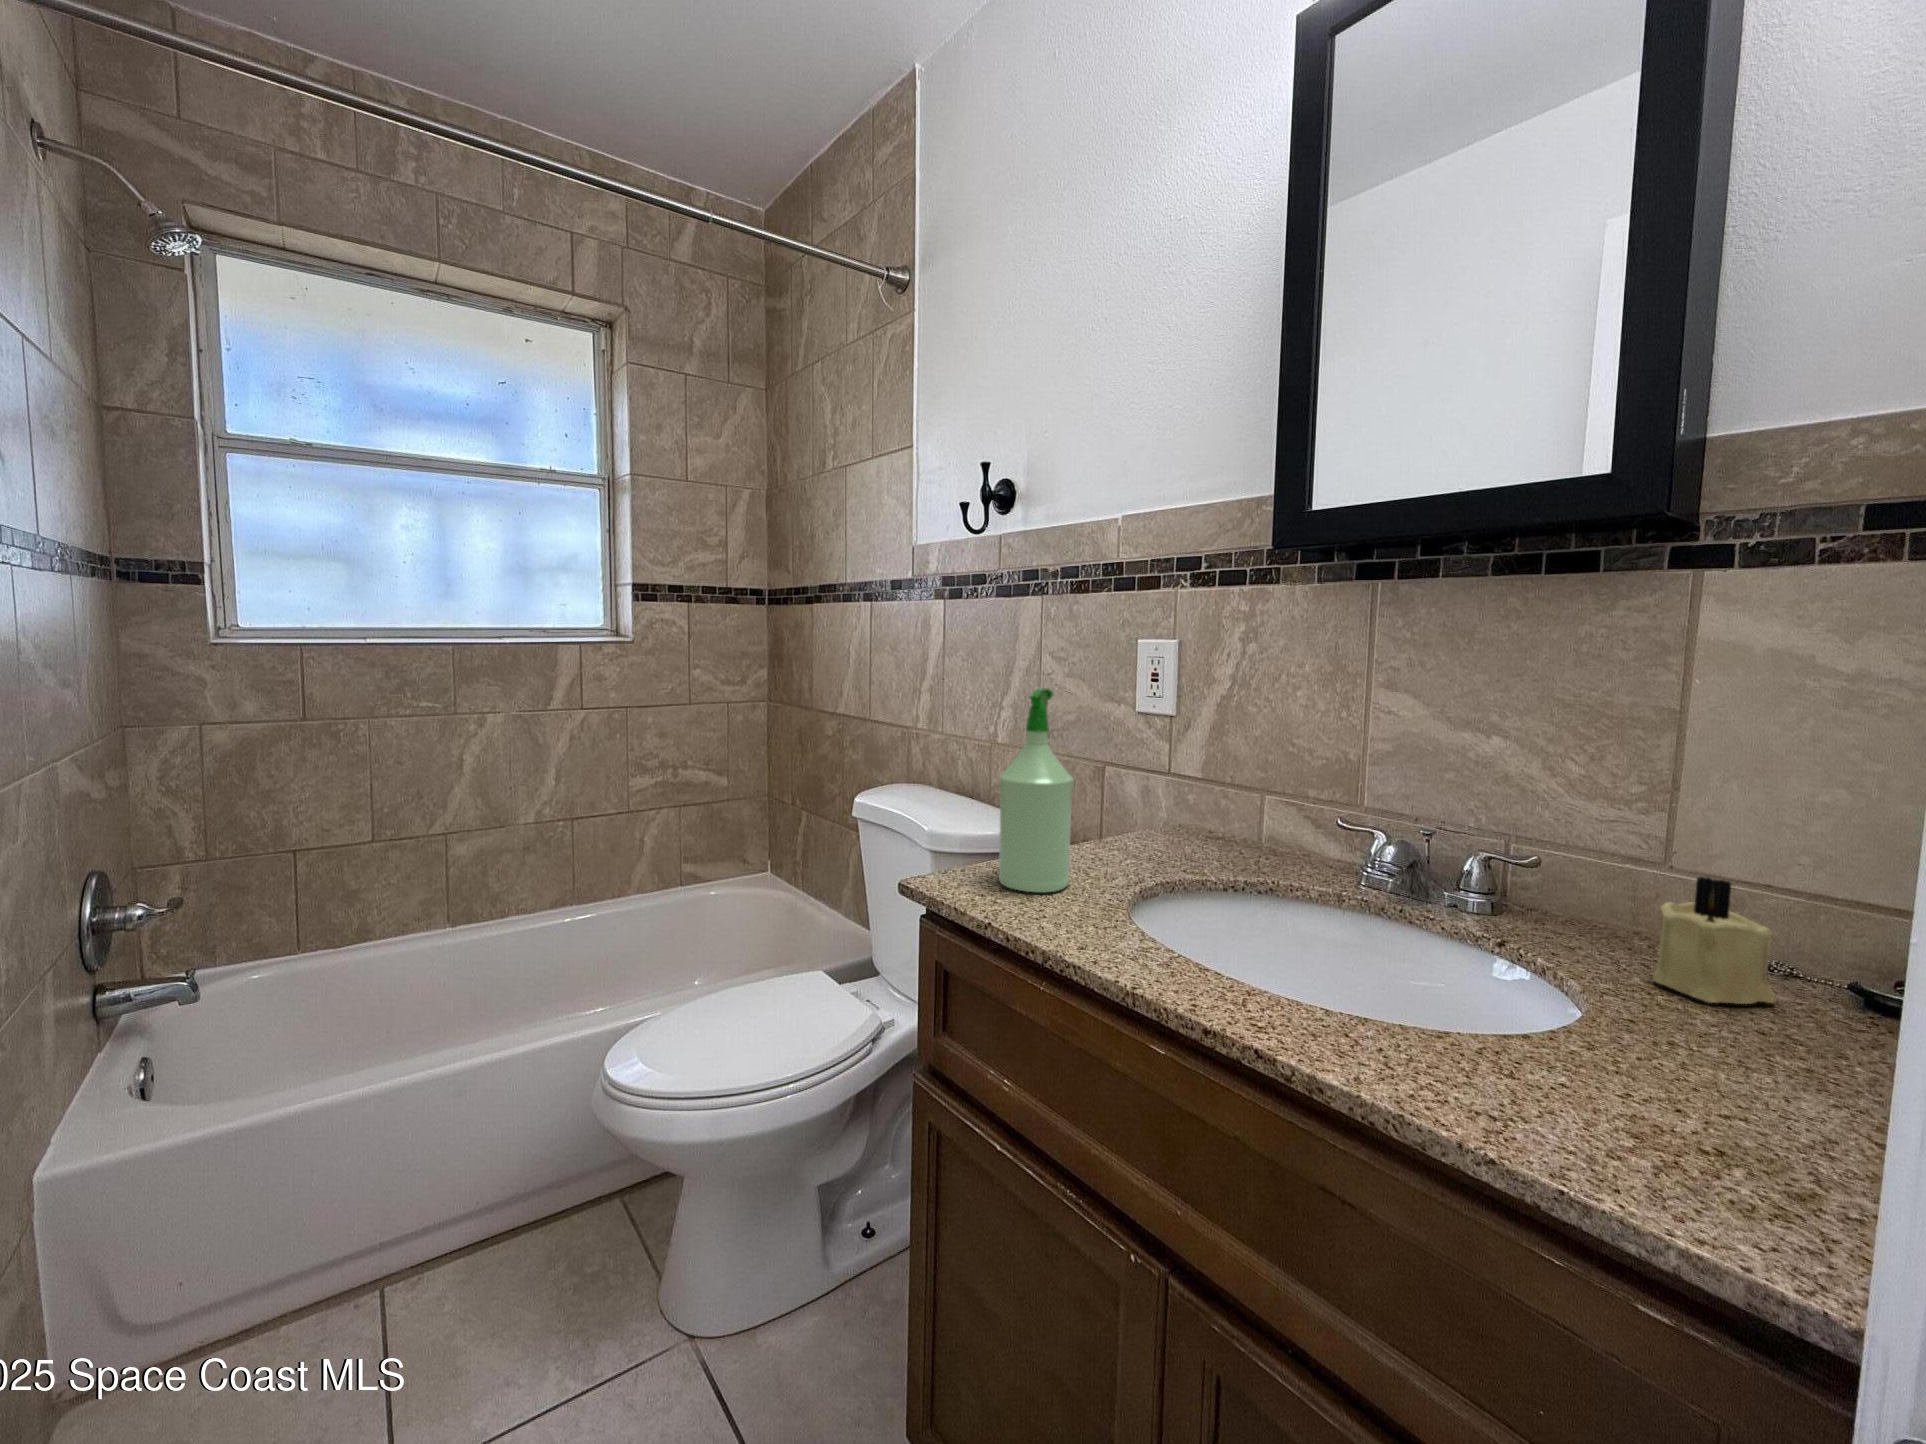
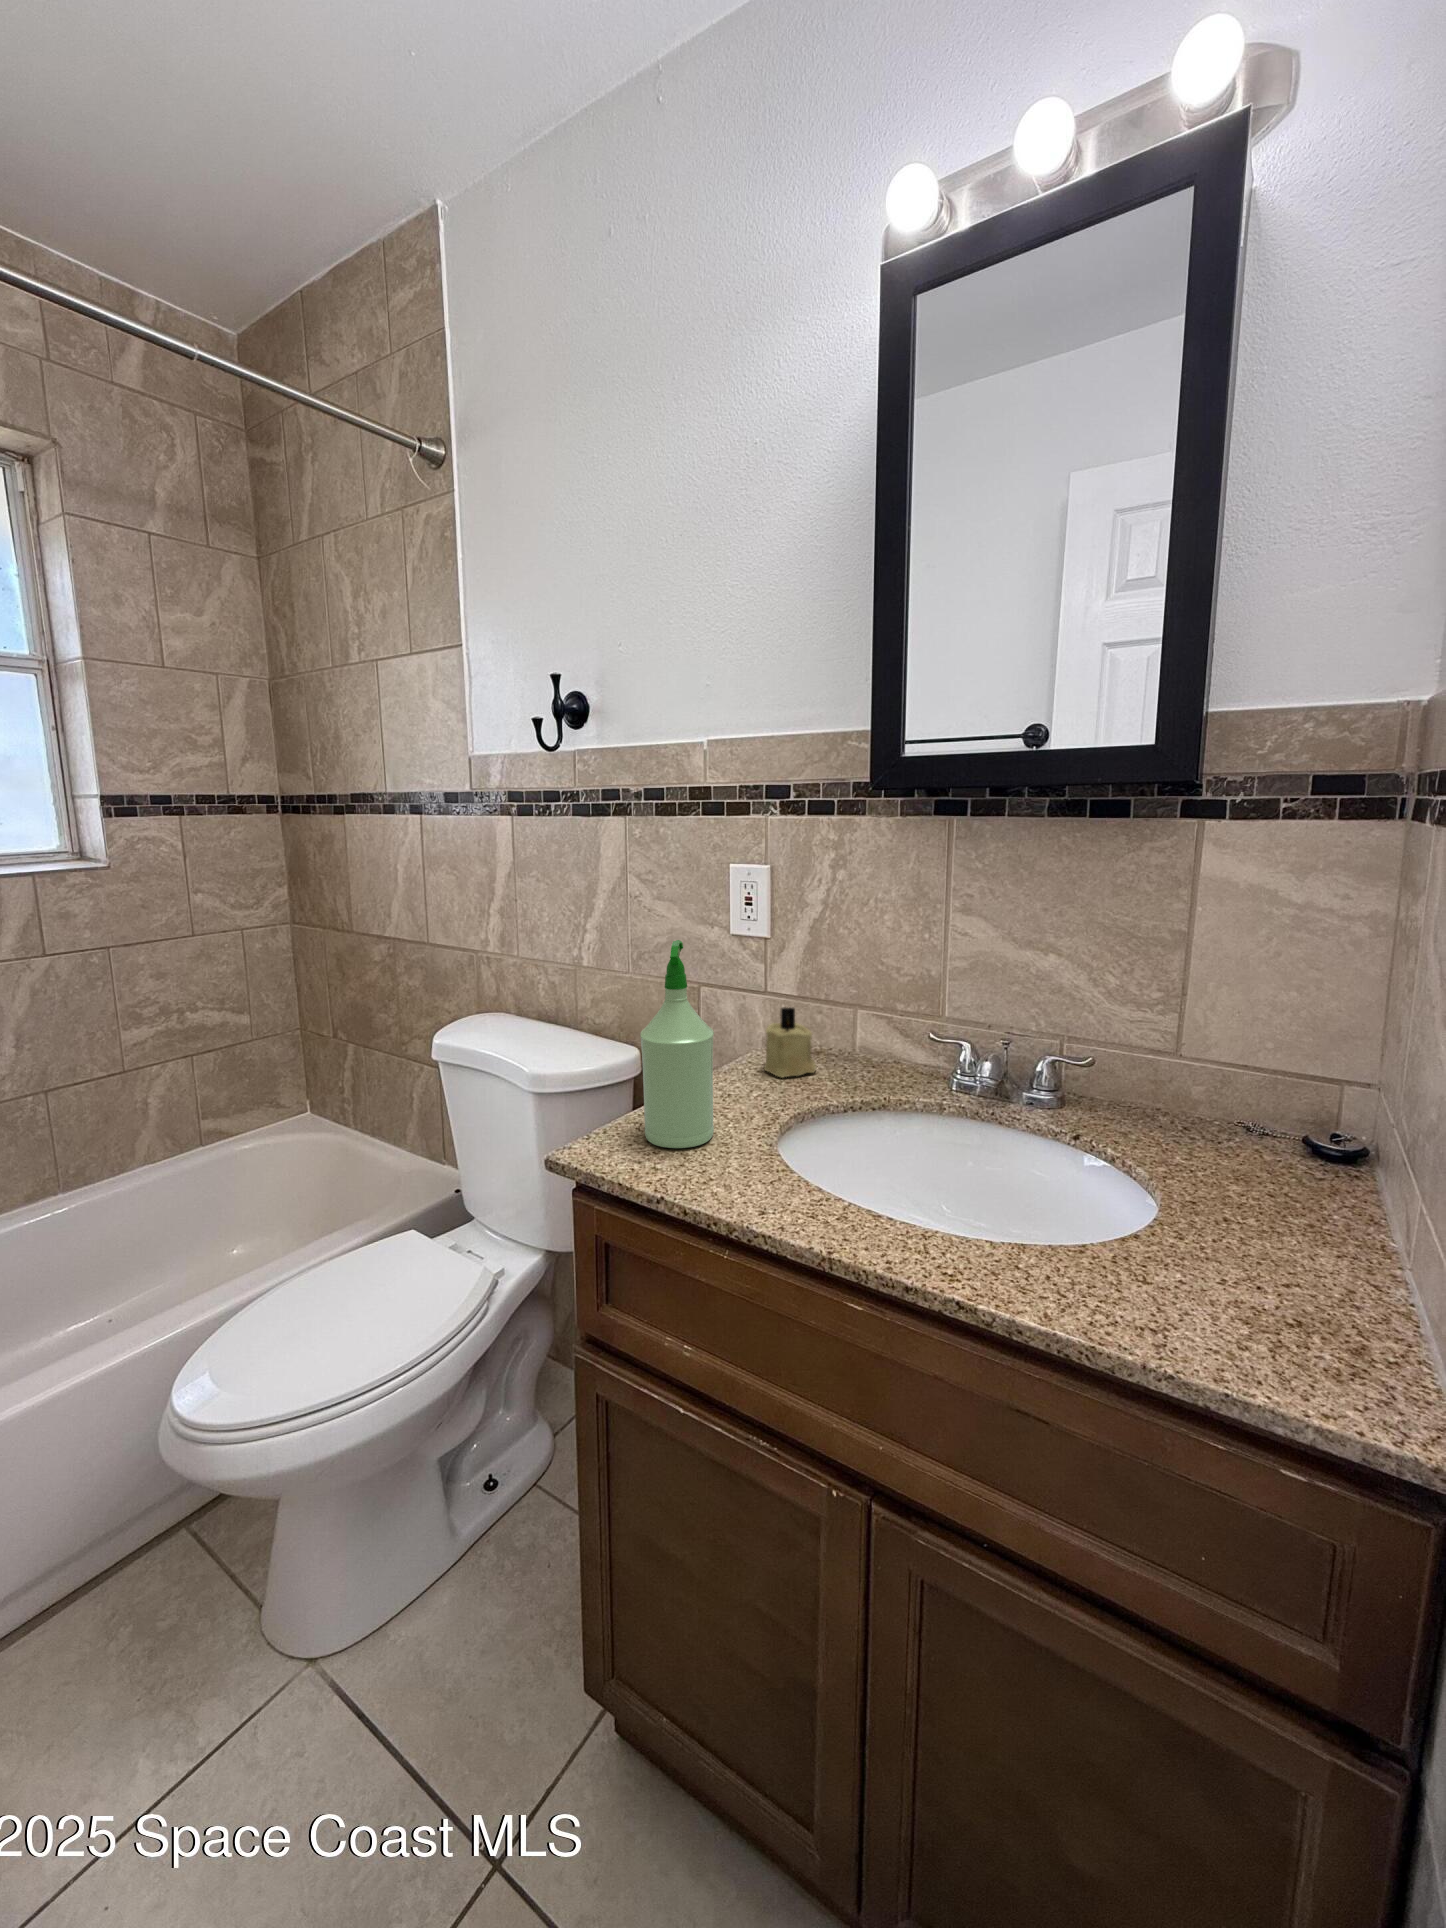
candle: present [1653,877,1776,1004] -> present [764,1007,816,1077]

